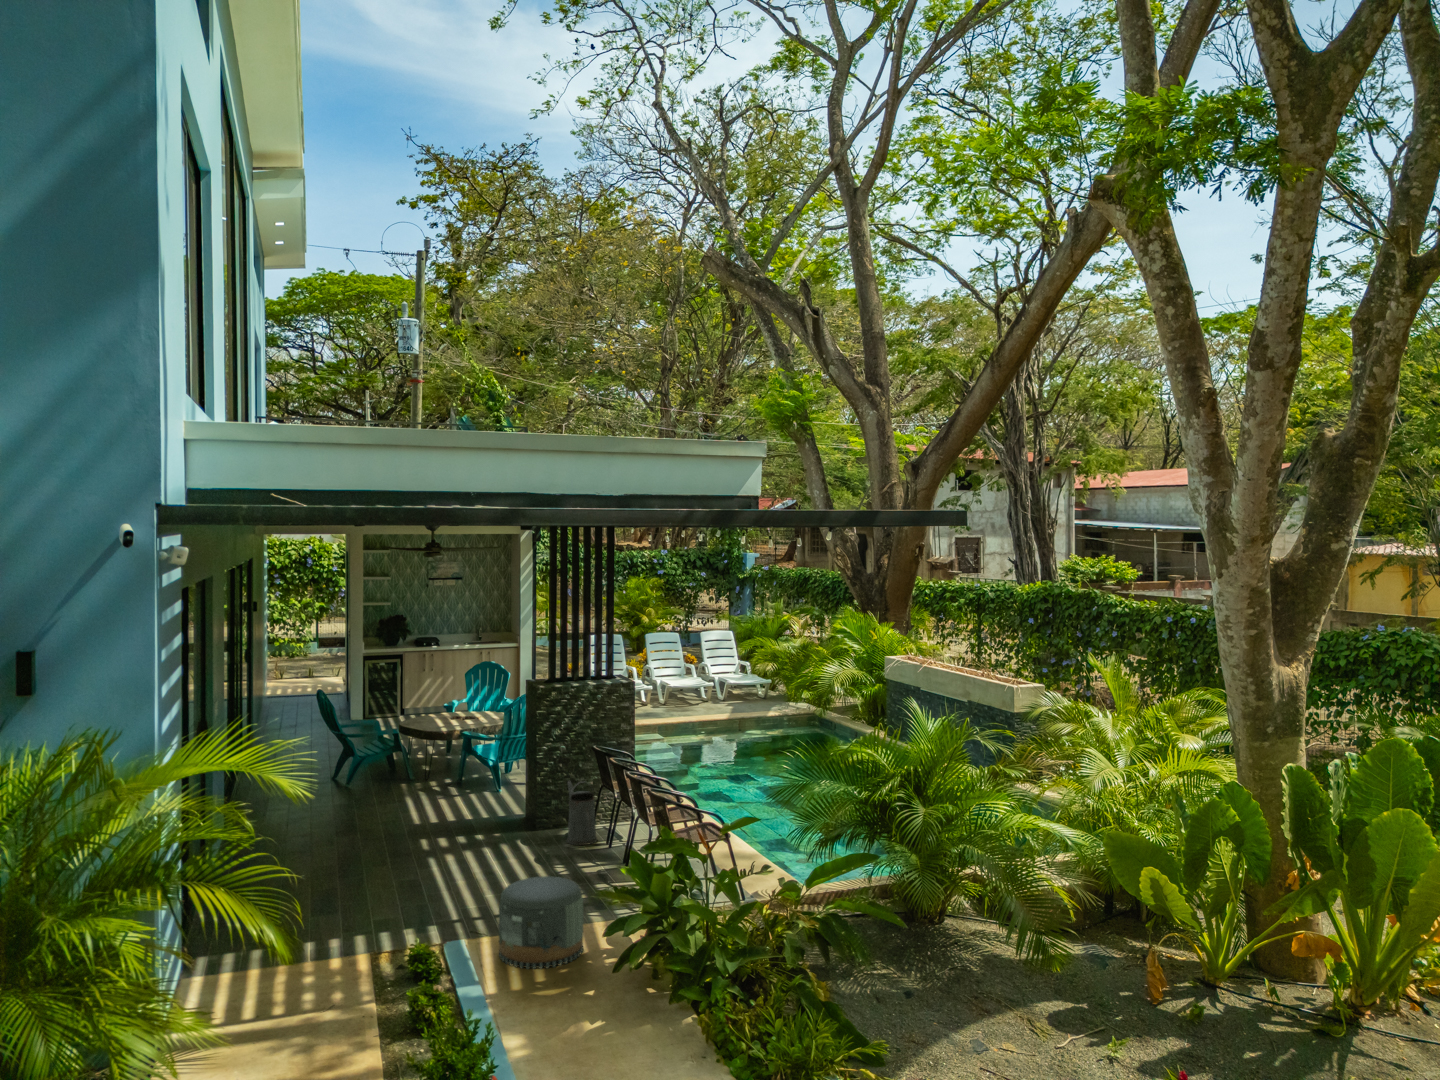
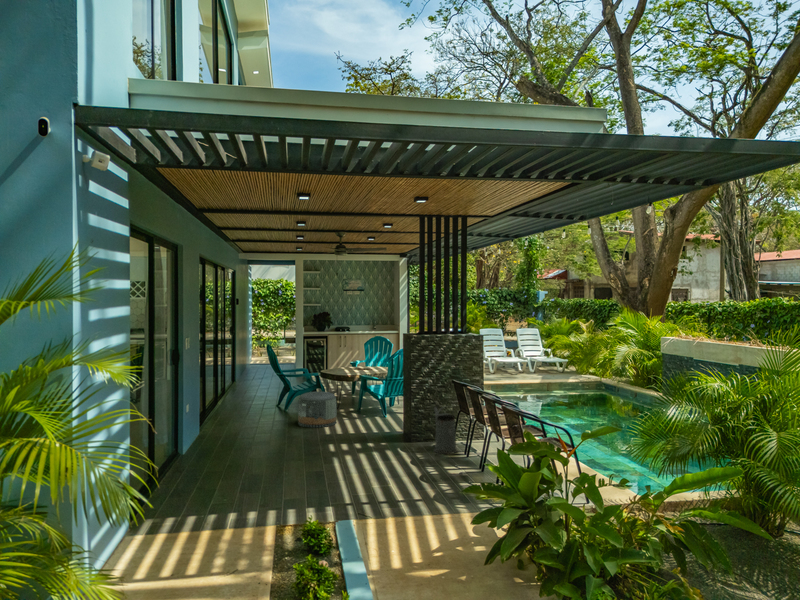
pouf: present [499,876,583,969] -> present [298,391,337,427]

